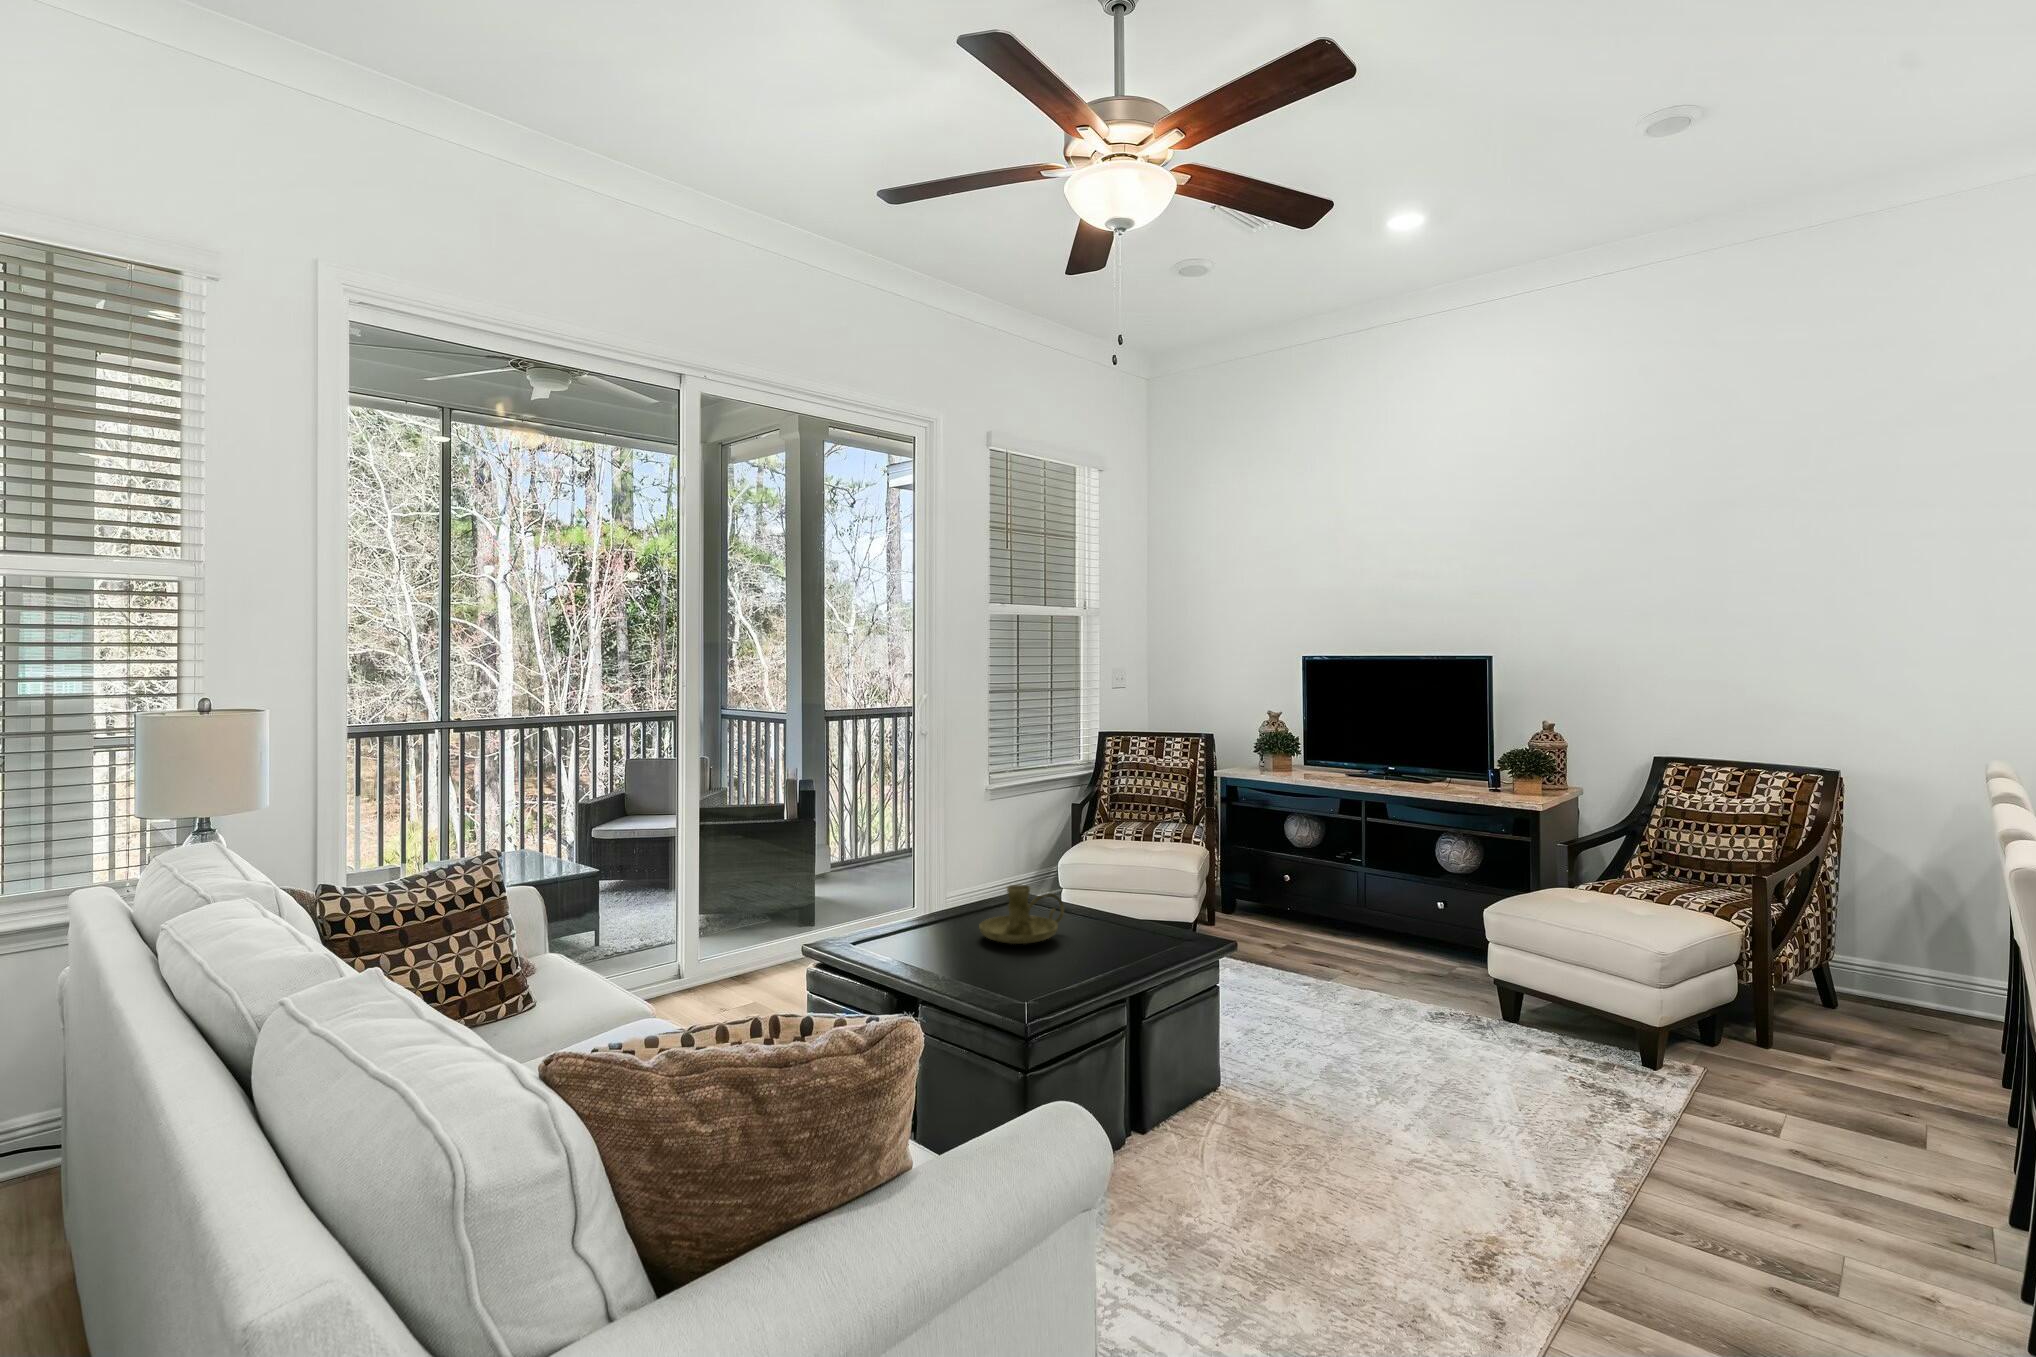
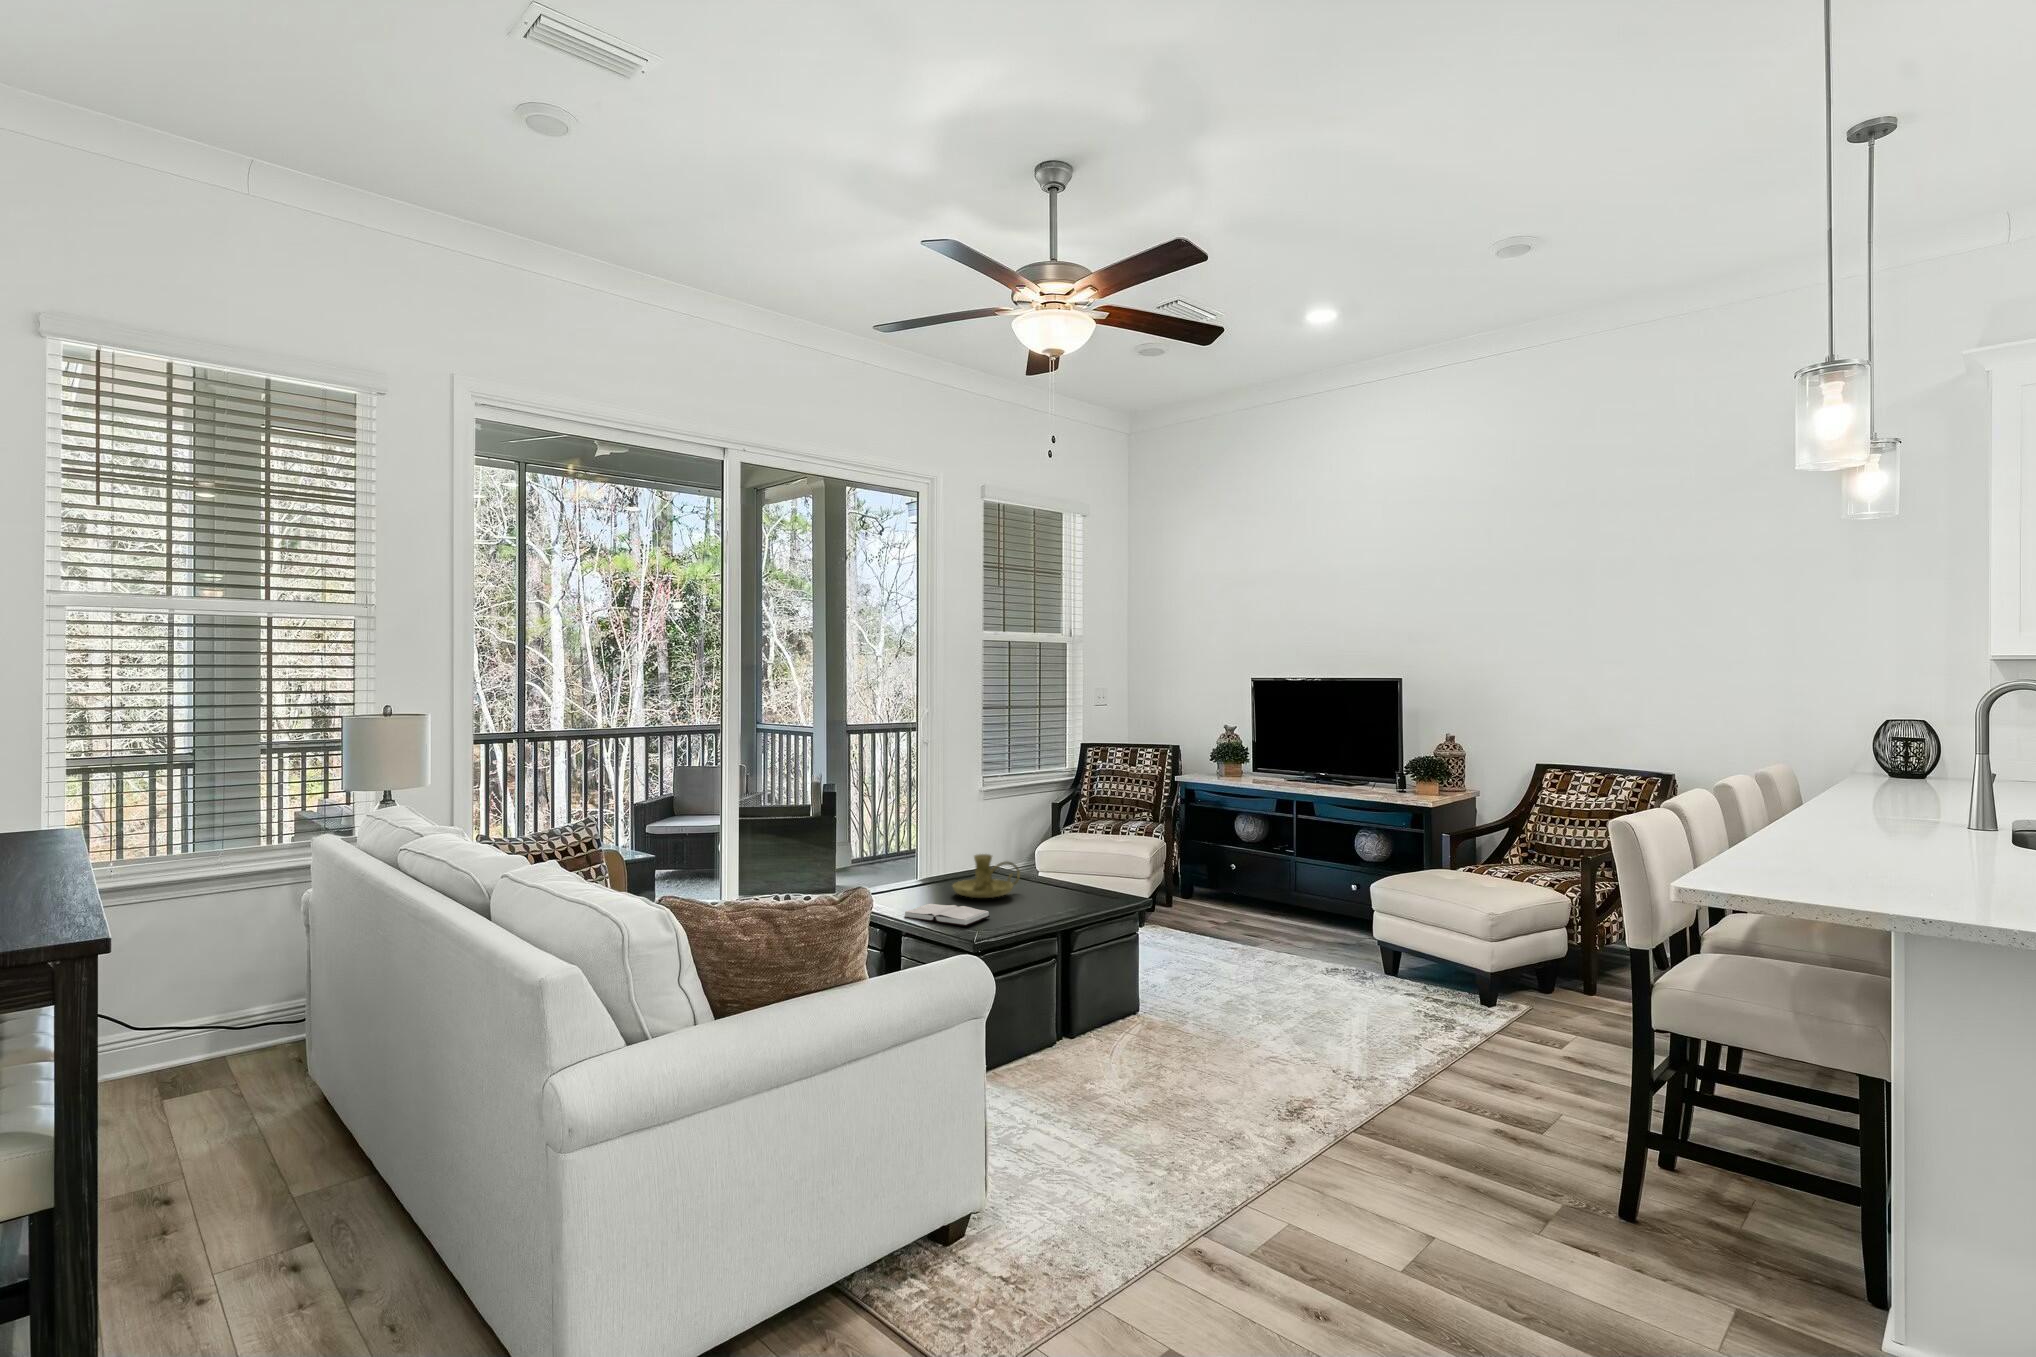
hardback book: none [922,955,1037,992] -> present [904,904,990,926]

